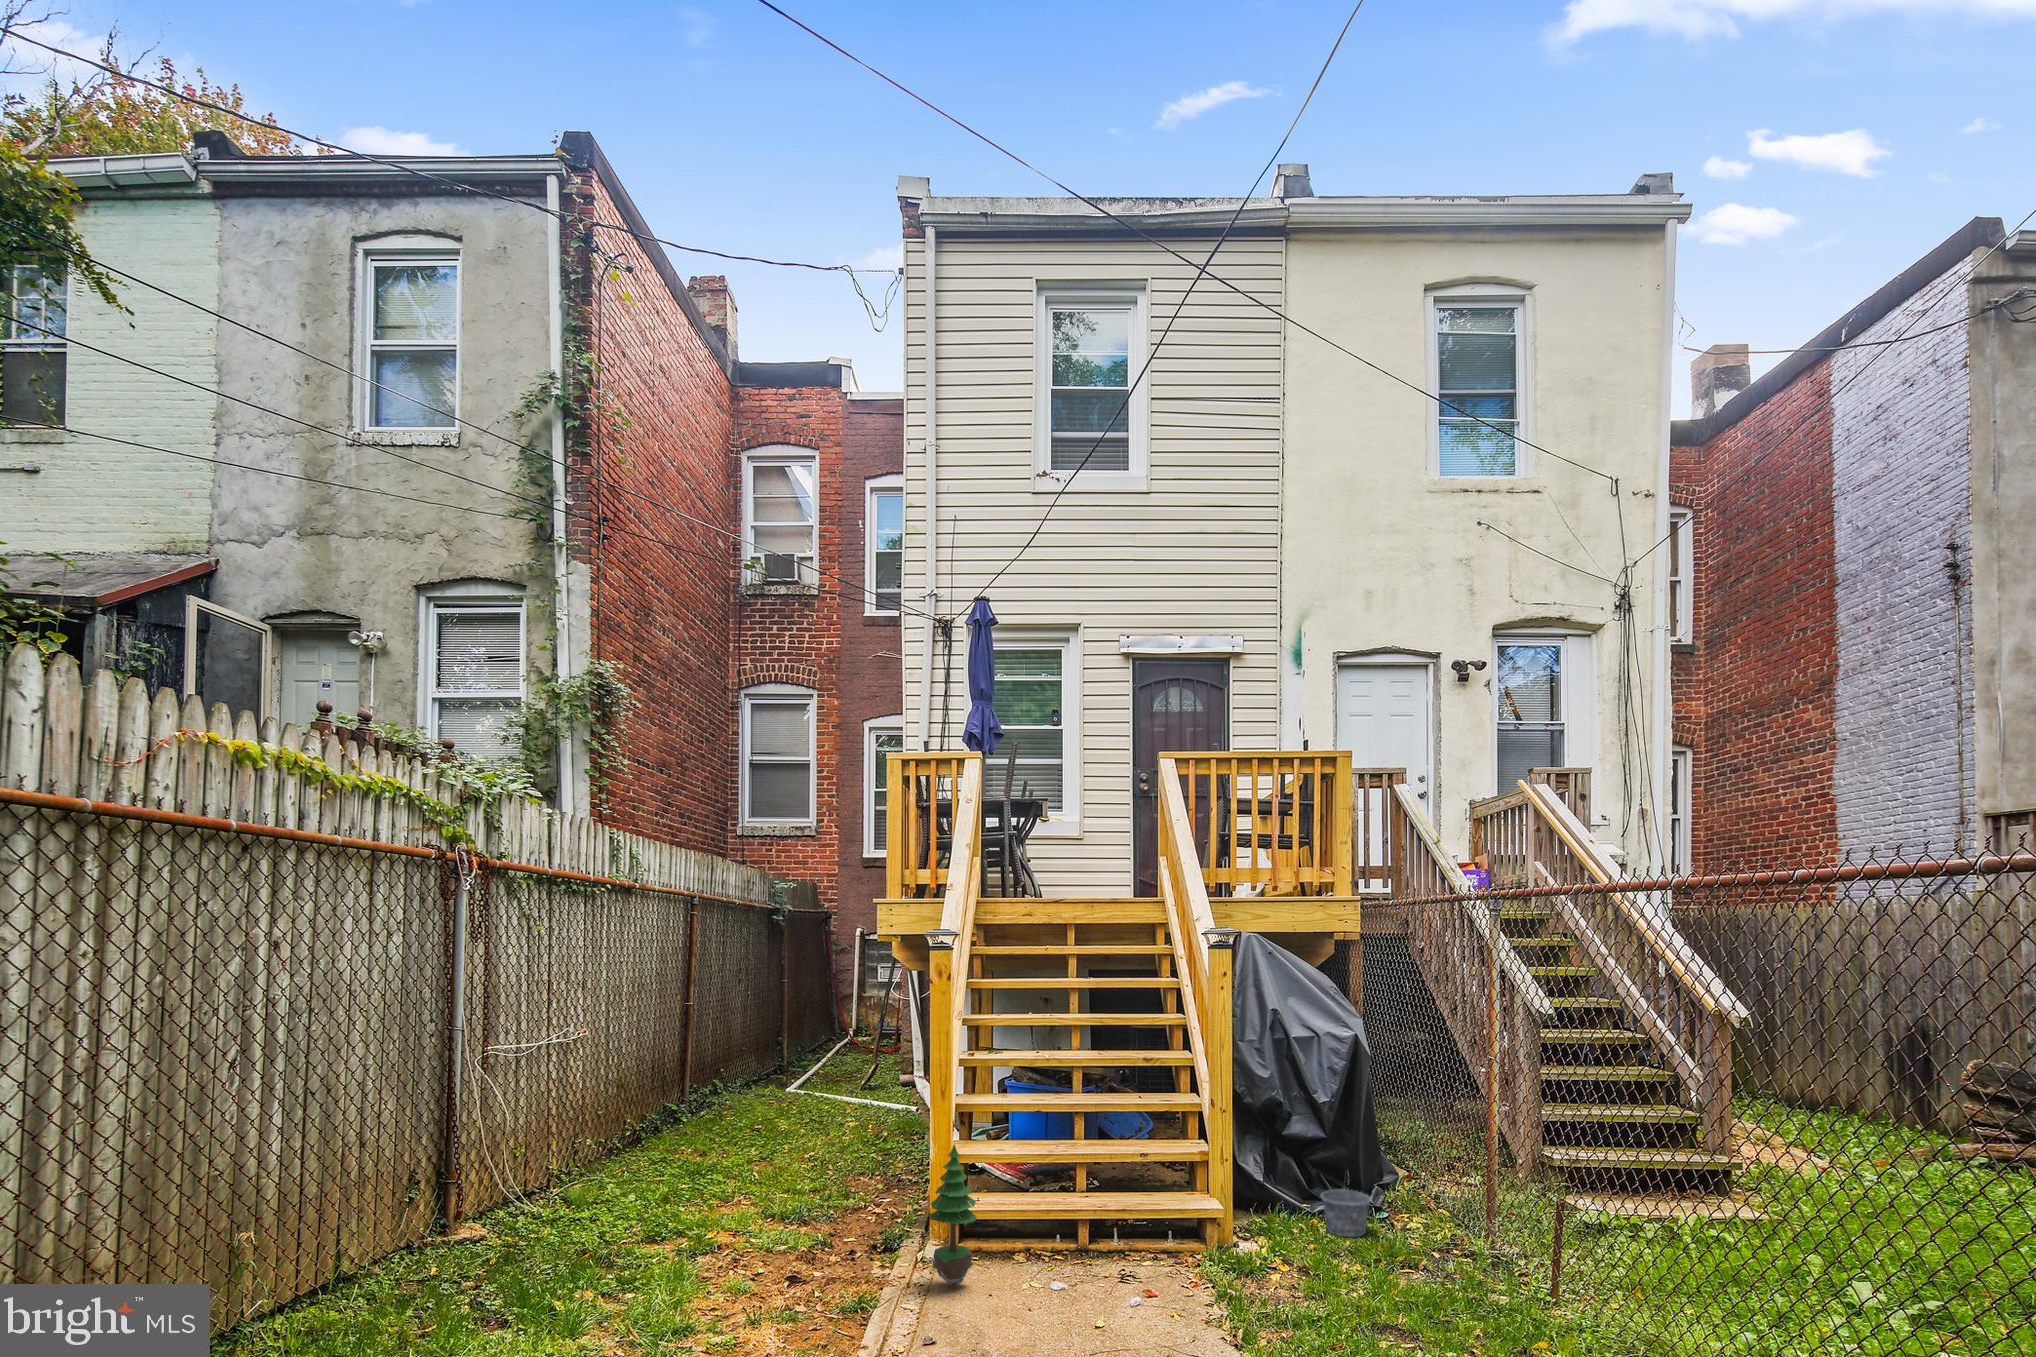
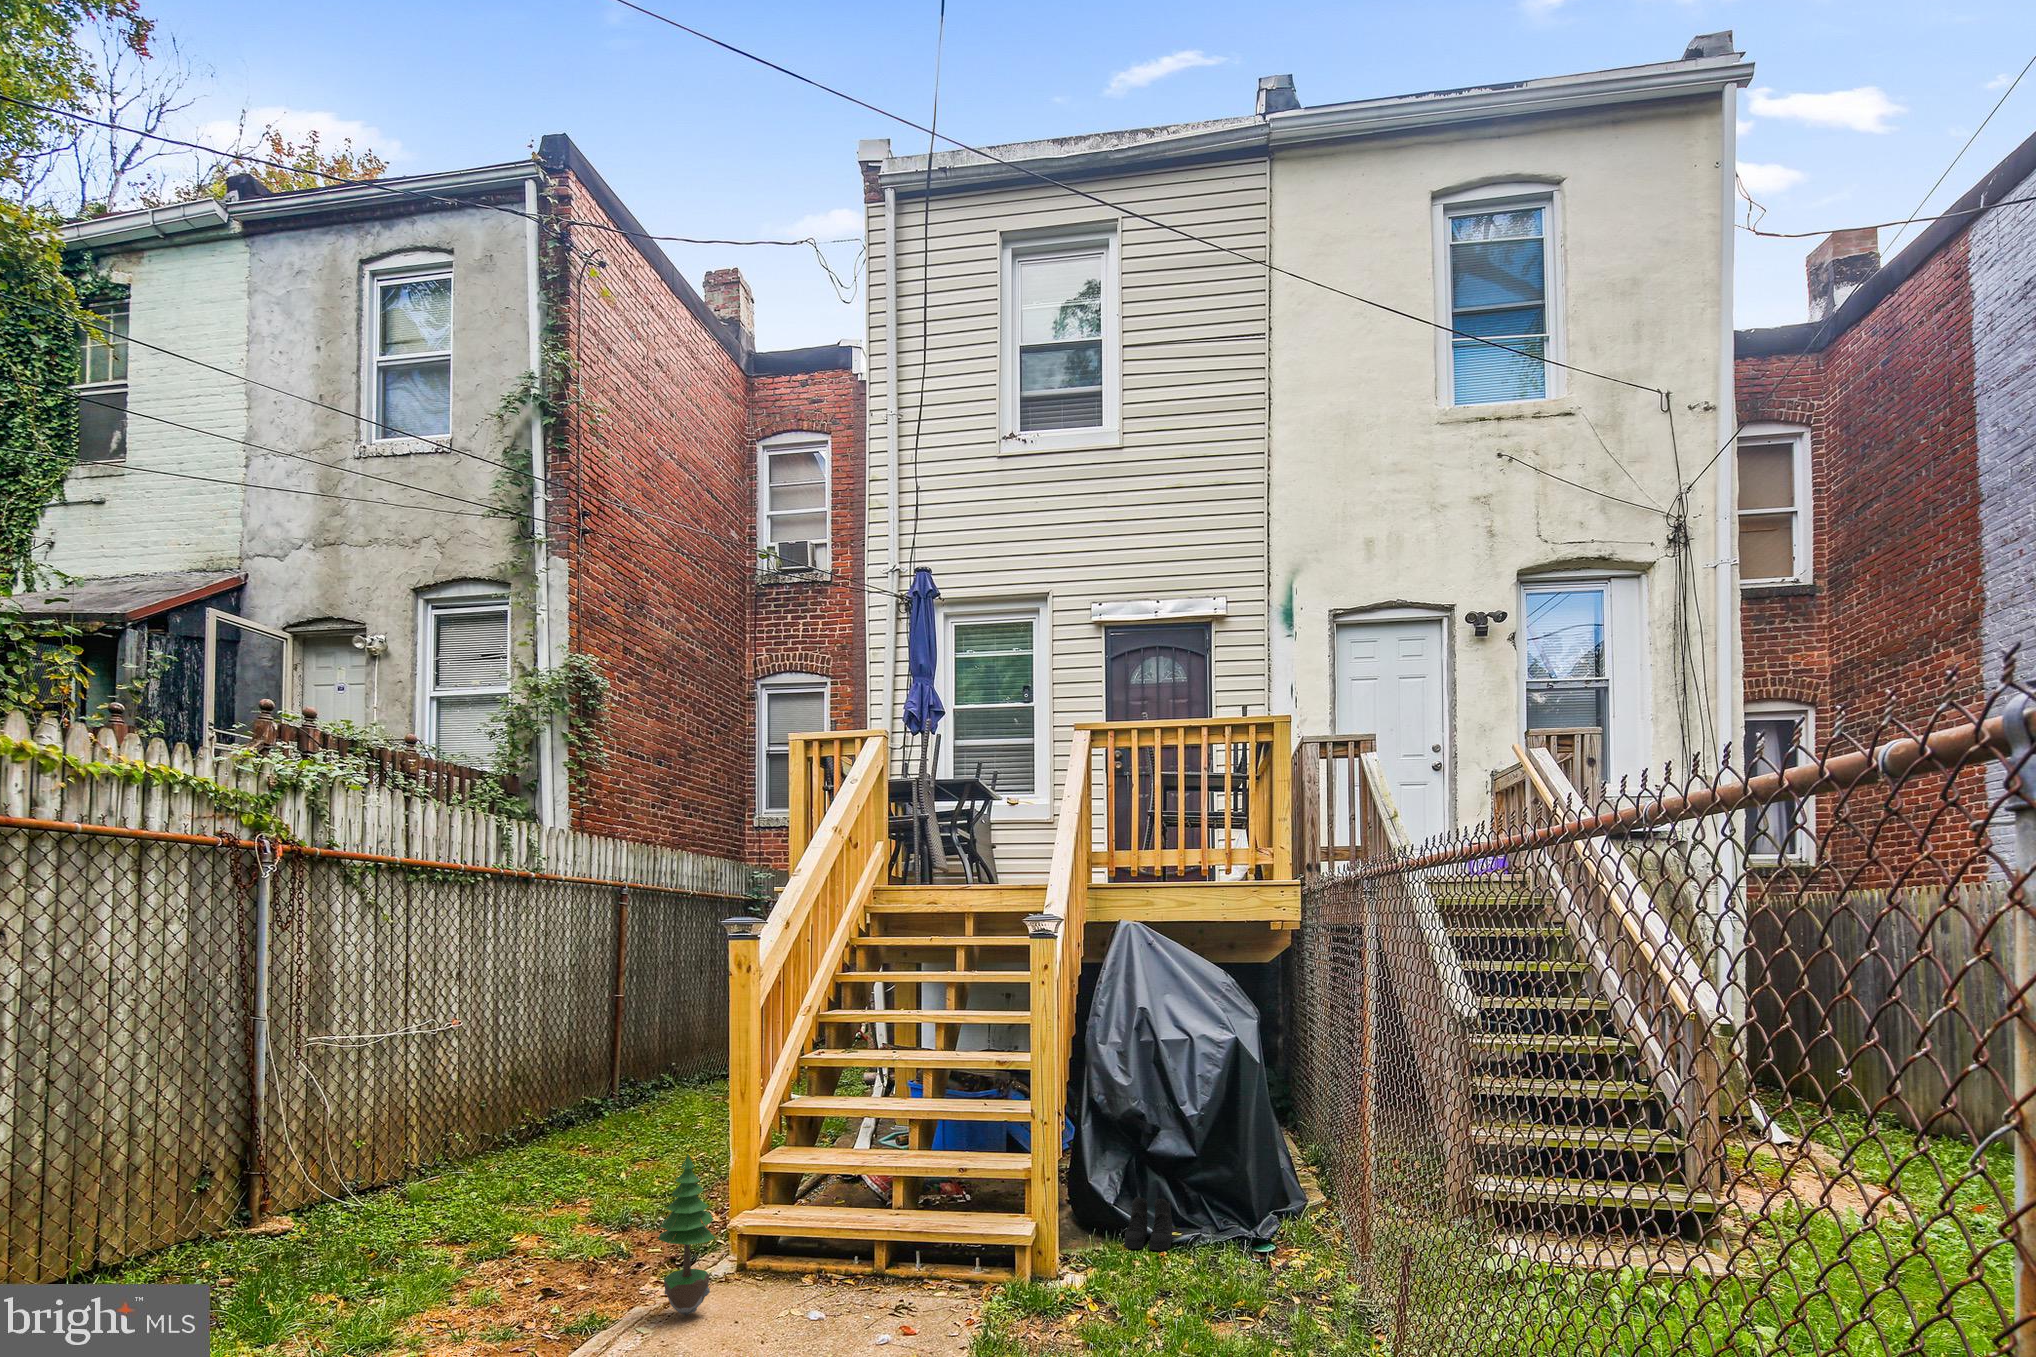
boots: none [1267,1176,1307,1221] -> present [1125,1197,1172,1251]
bucket: present [1321,1188,1371,1237] -> none [1173,1192,1231,1271]

